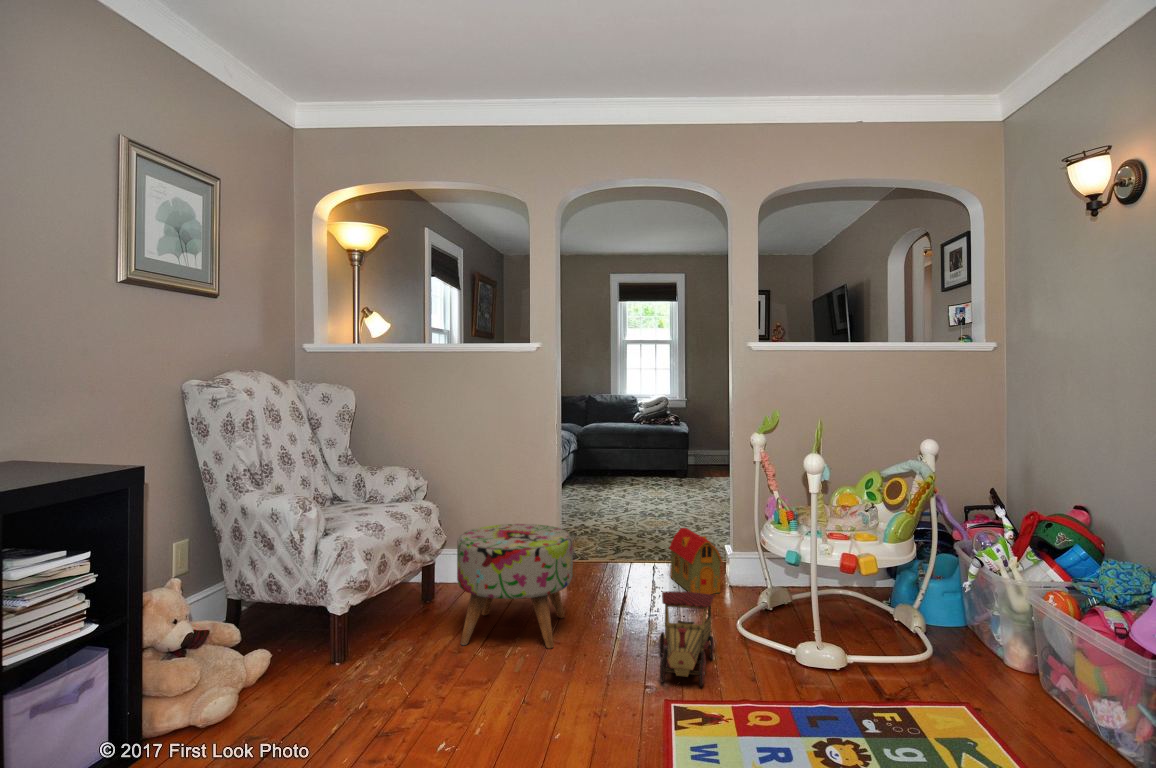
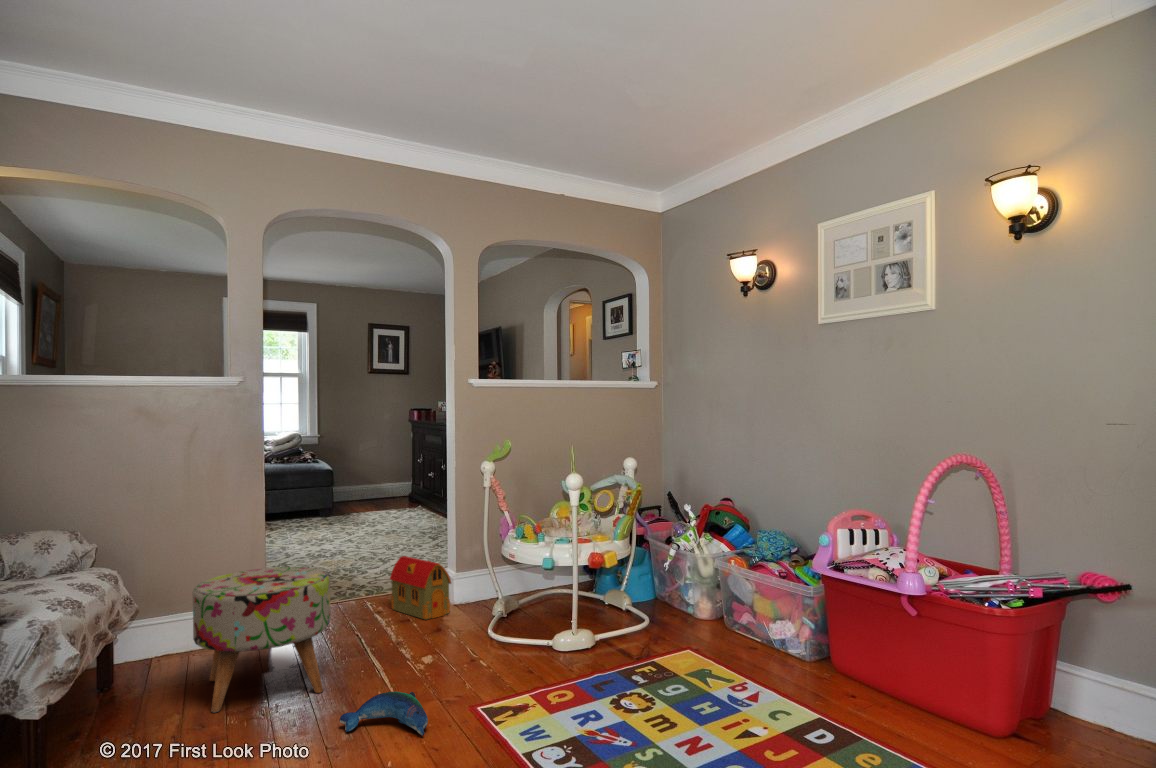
toy train: present [659,592,714,686] -> none [431,605,495,692]
plush toy: none [537,666,608,721] -> present [339,692,428,735]

